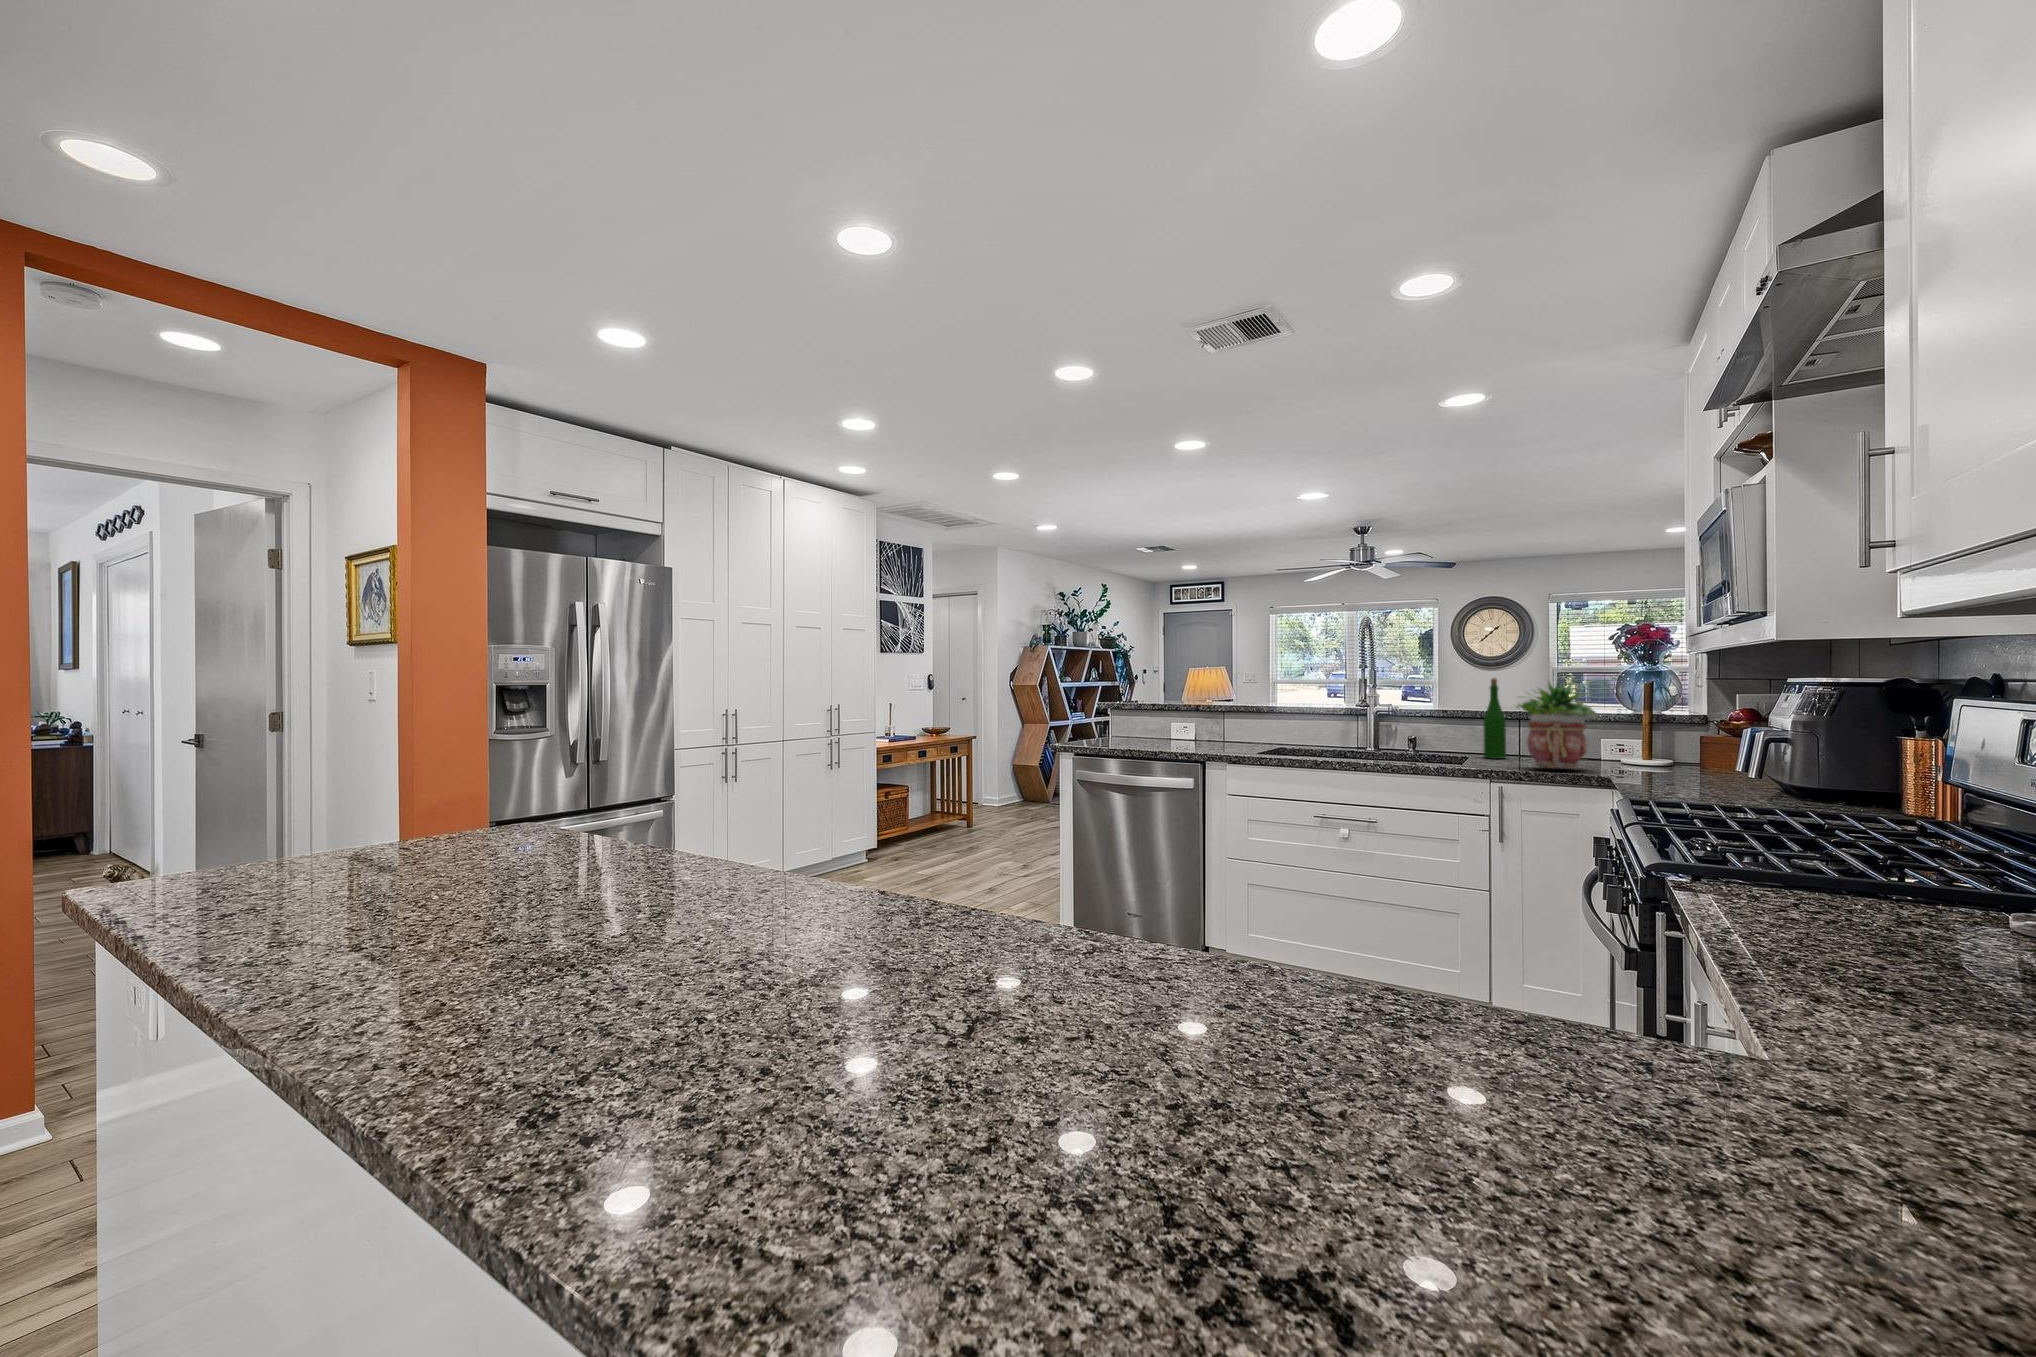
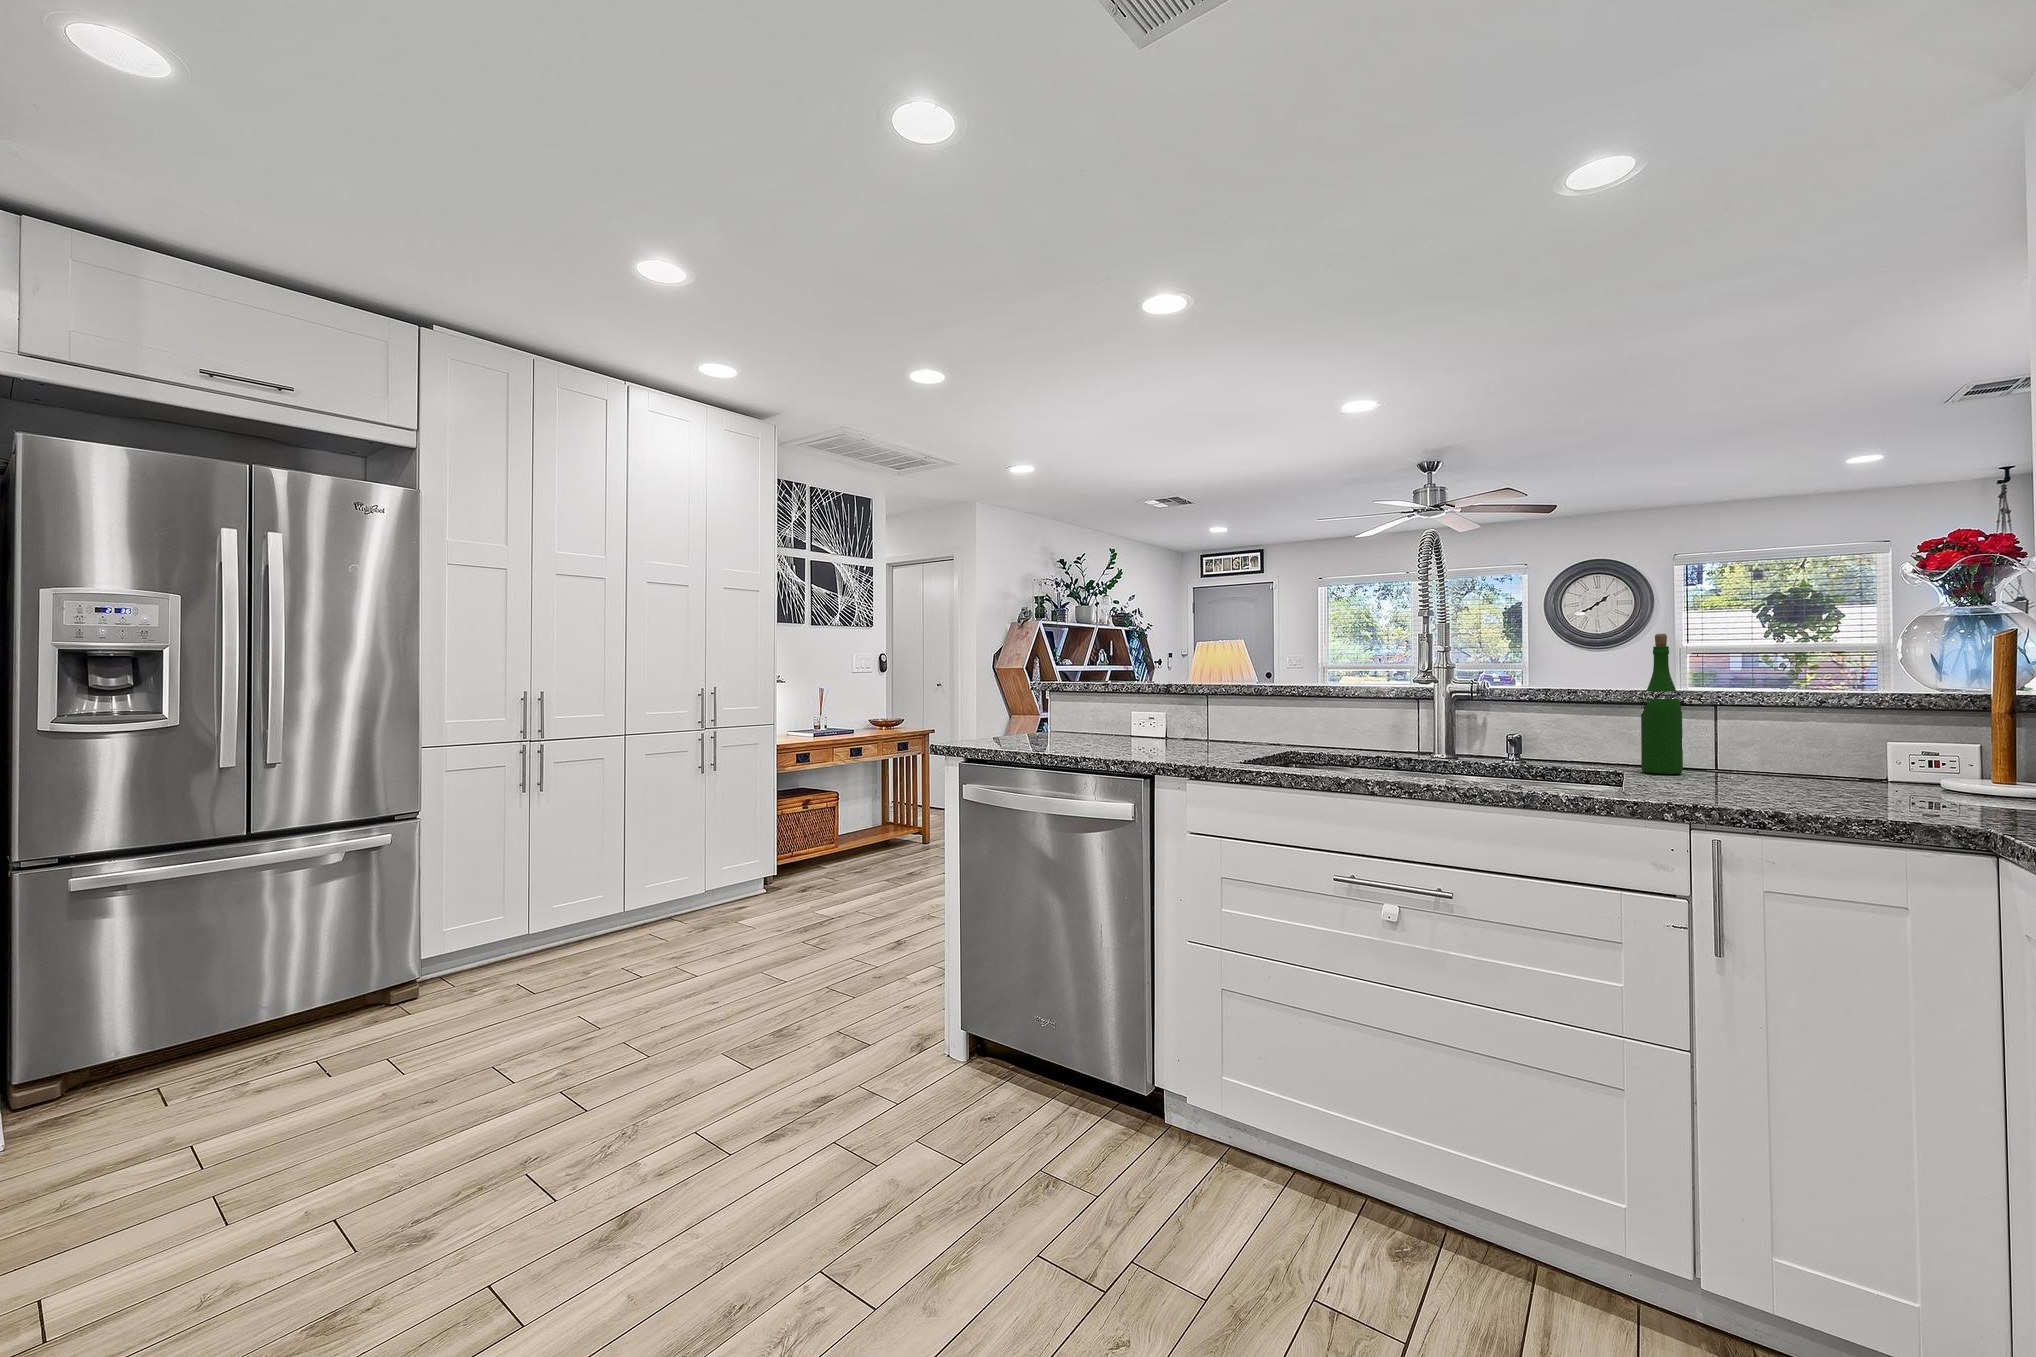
potted plant: present [1516,681,1598,768] -> none [1719,622,1915,801]

